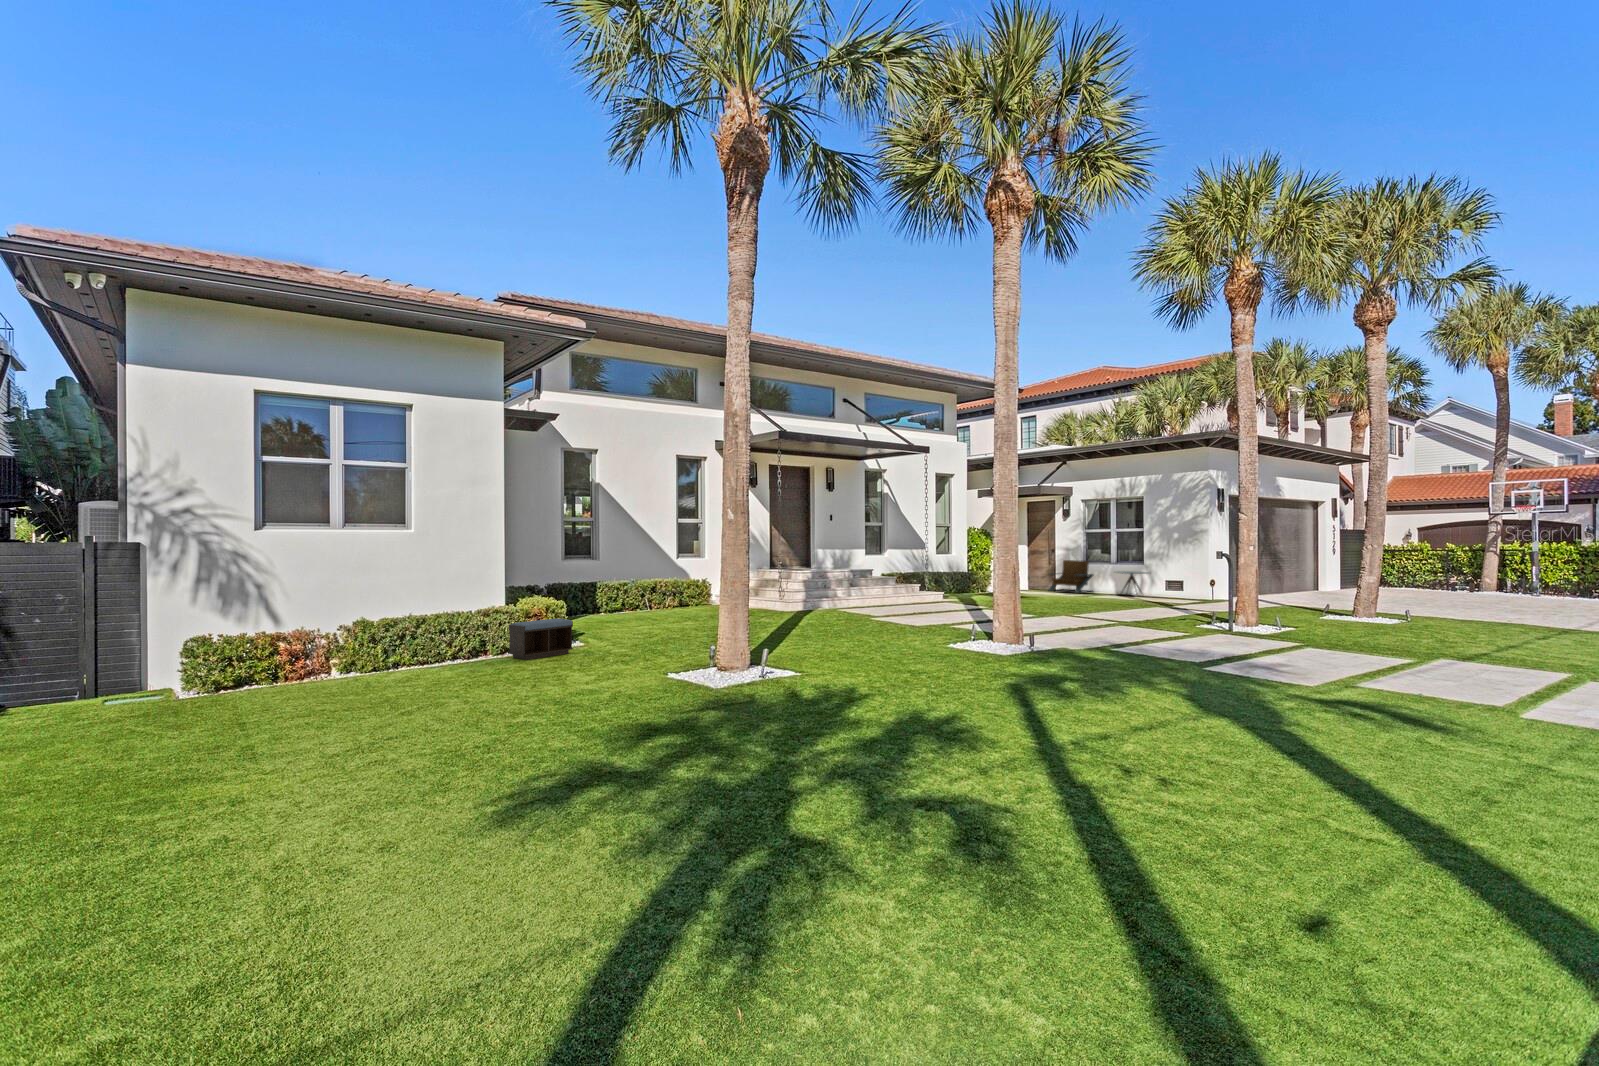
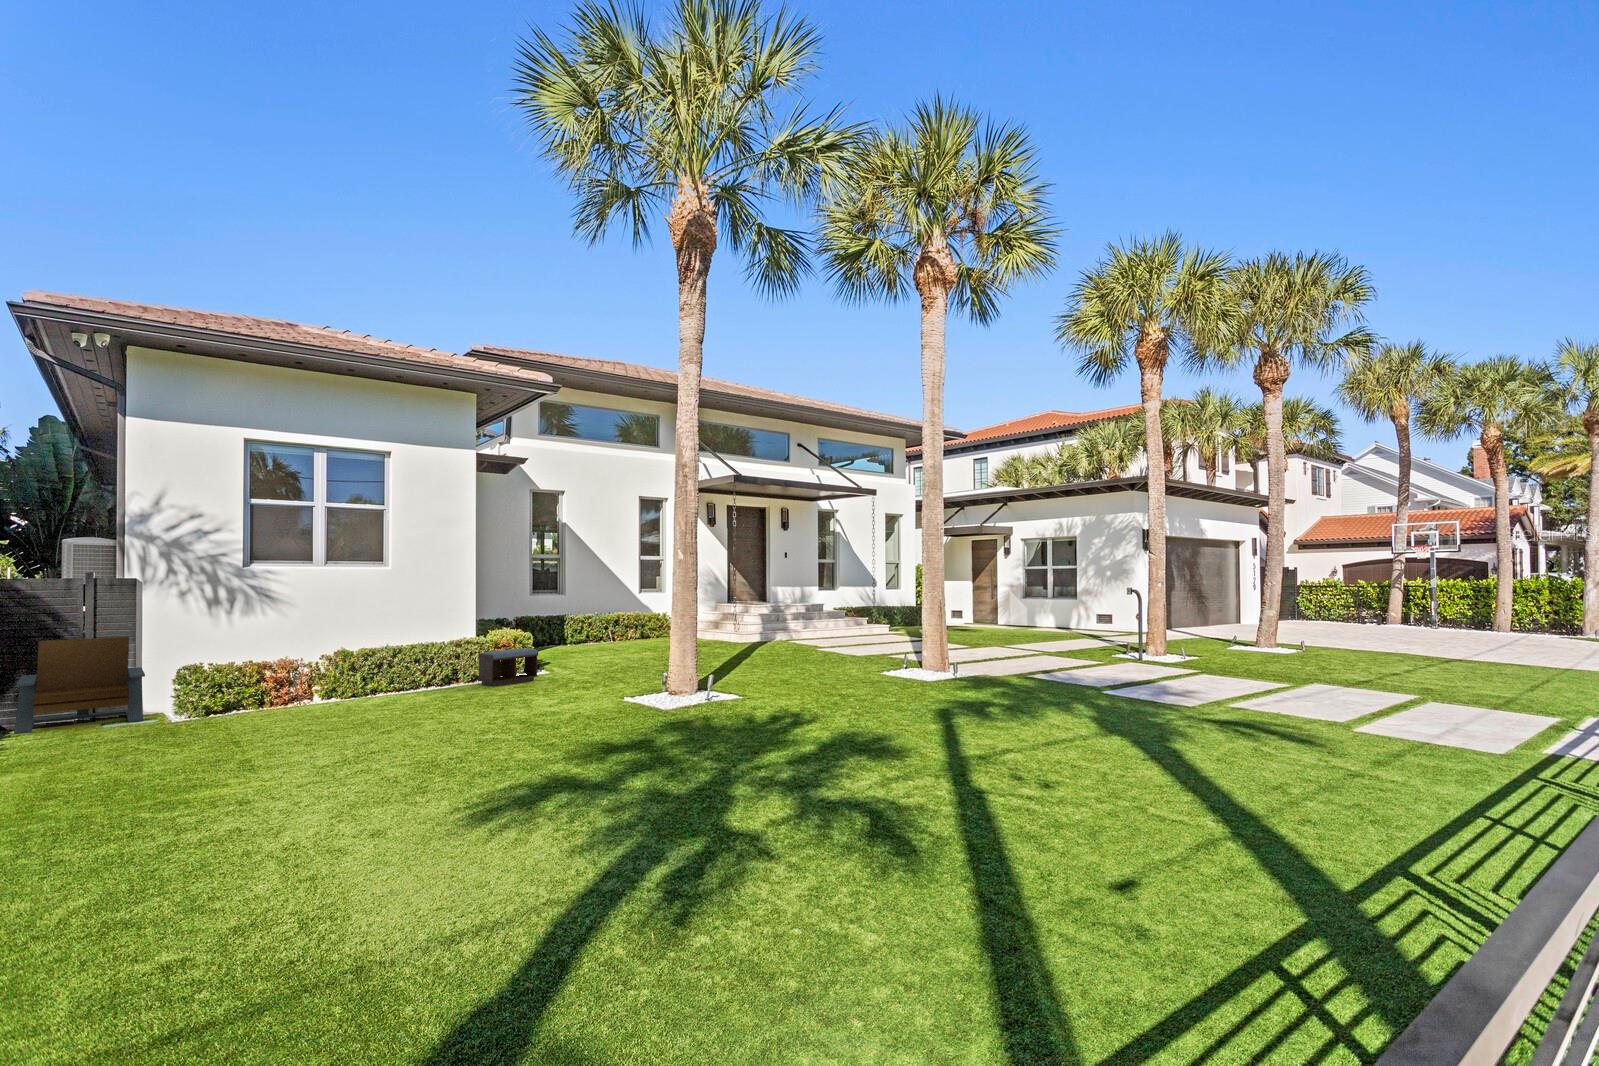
lounge chair: present [1049,560,1094,593] -> present [14,637,145,734]
round table: present [1117,571,1149,593] -> none [1052,604,1085,627]

